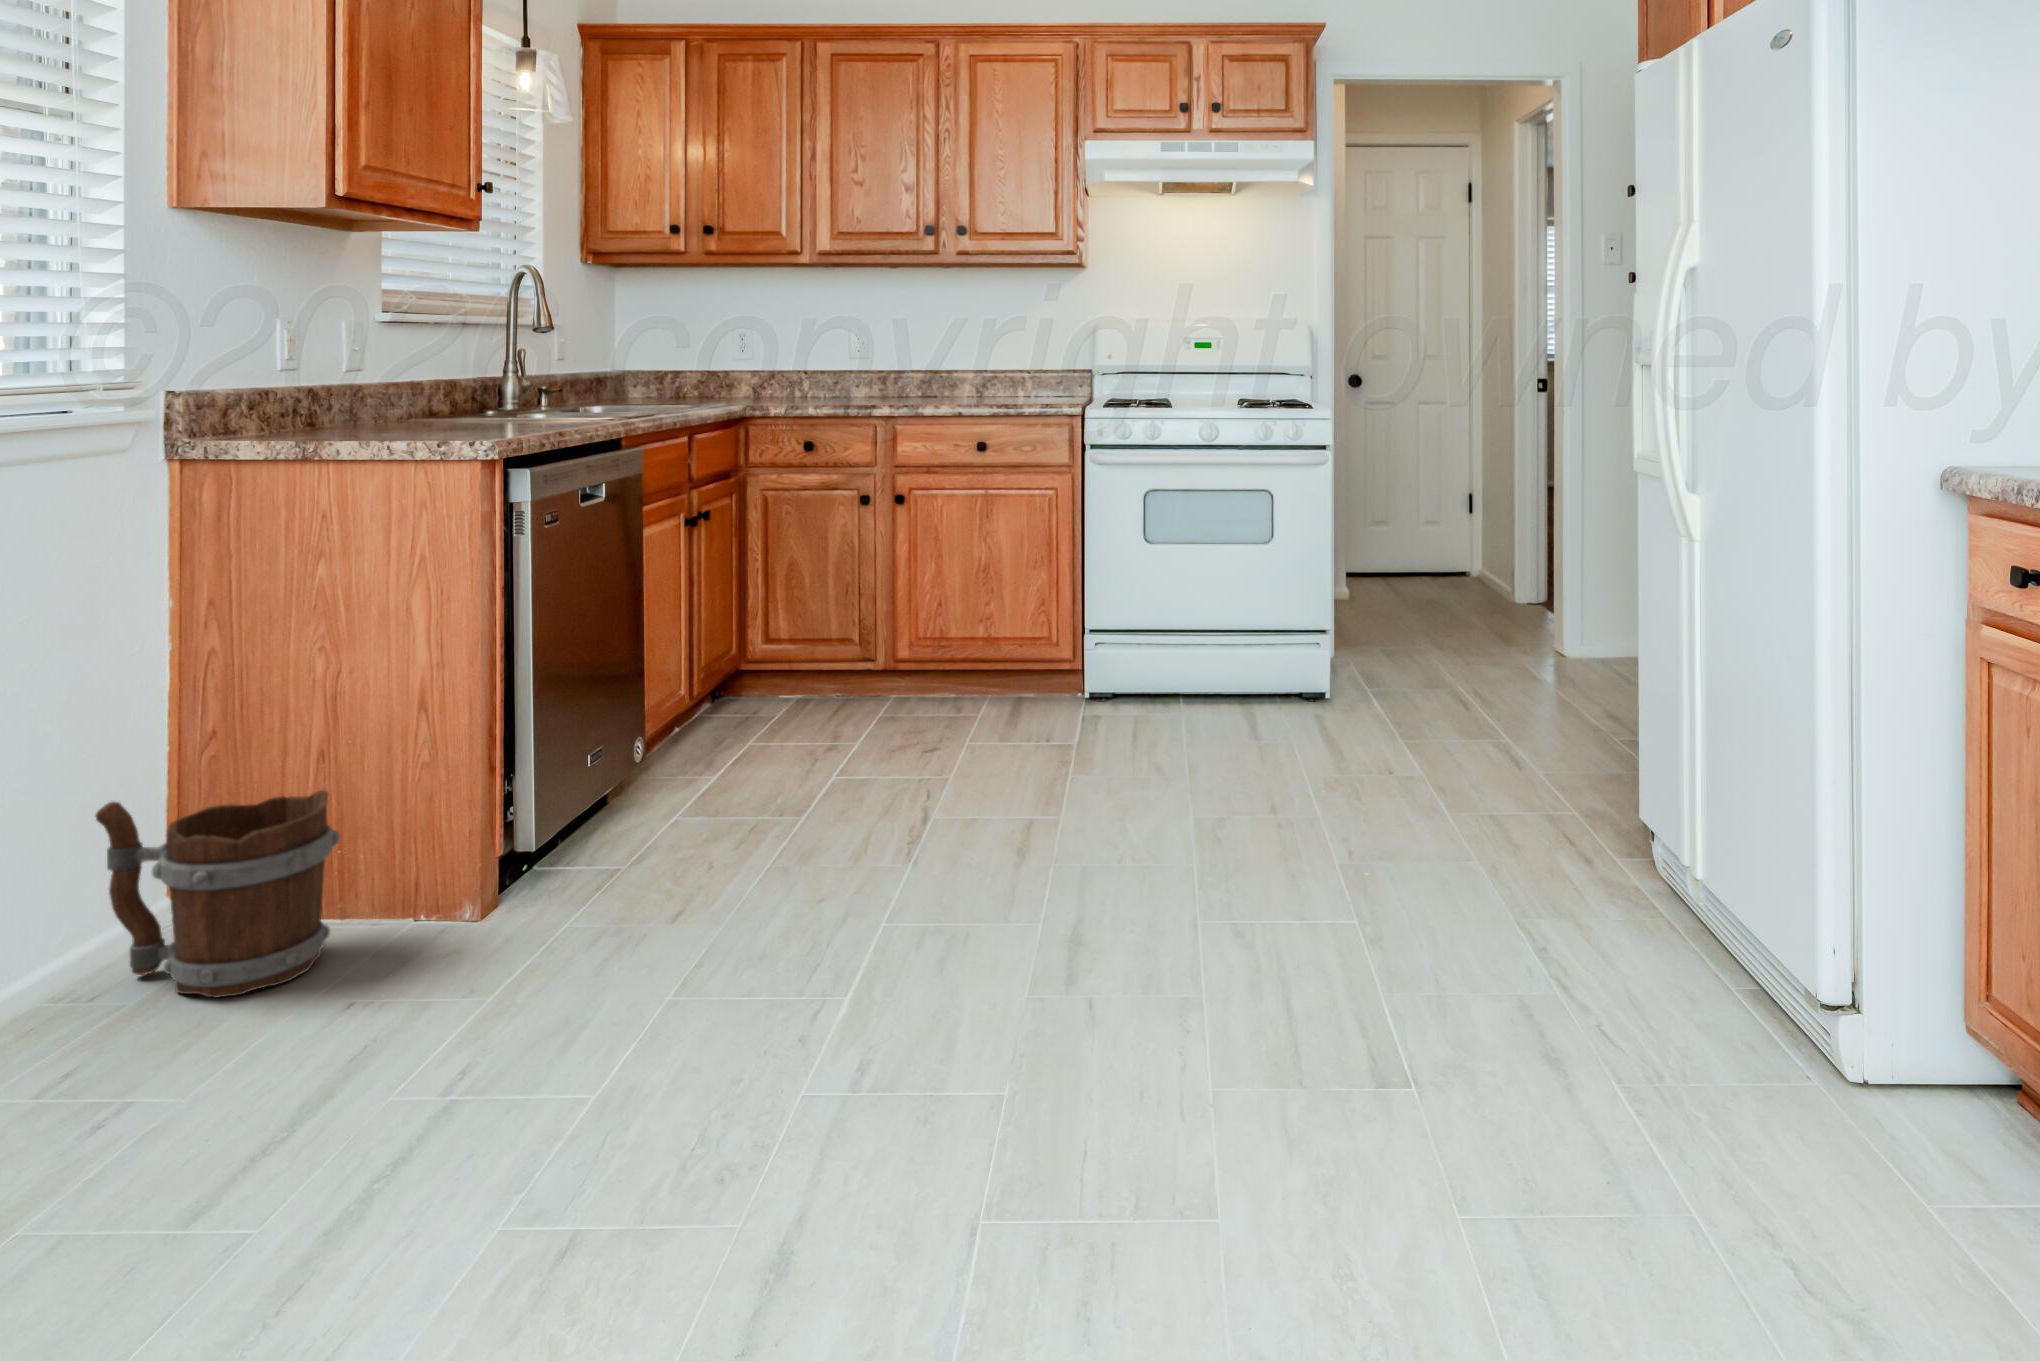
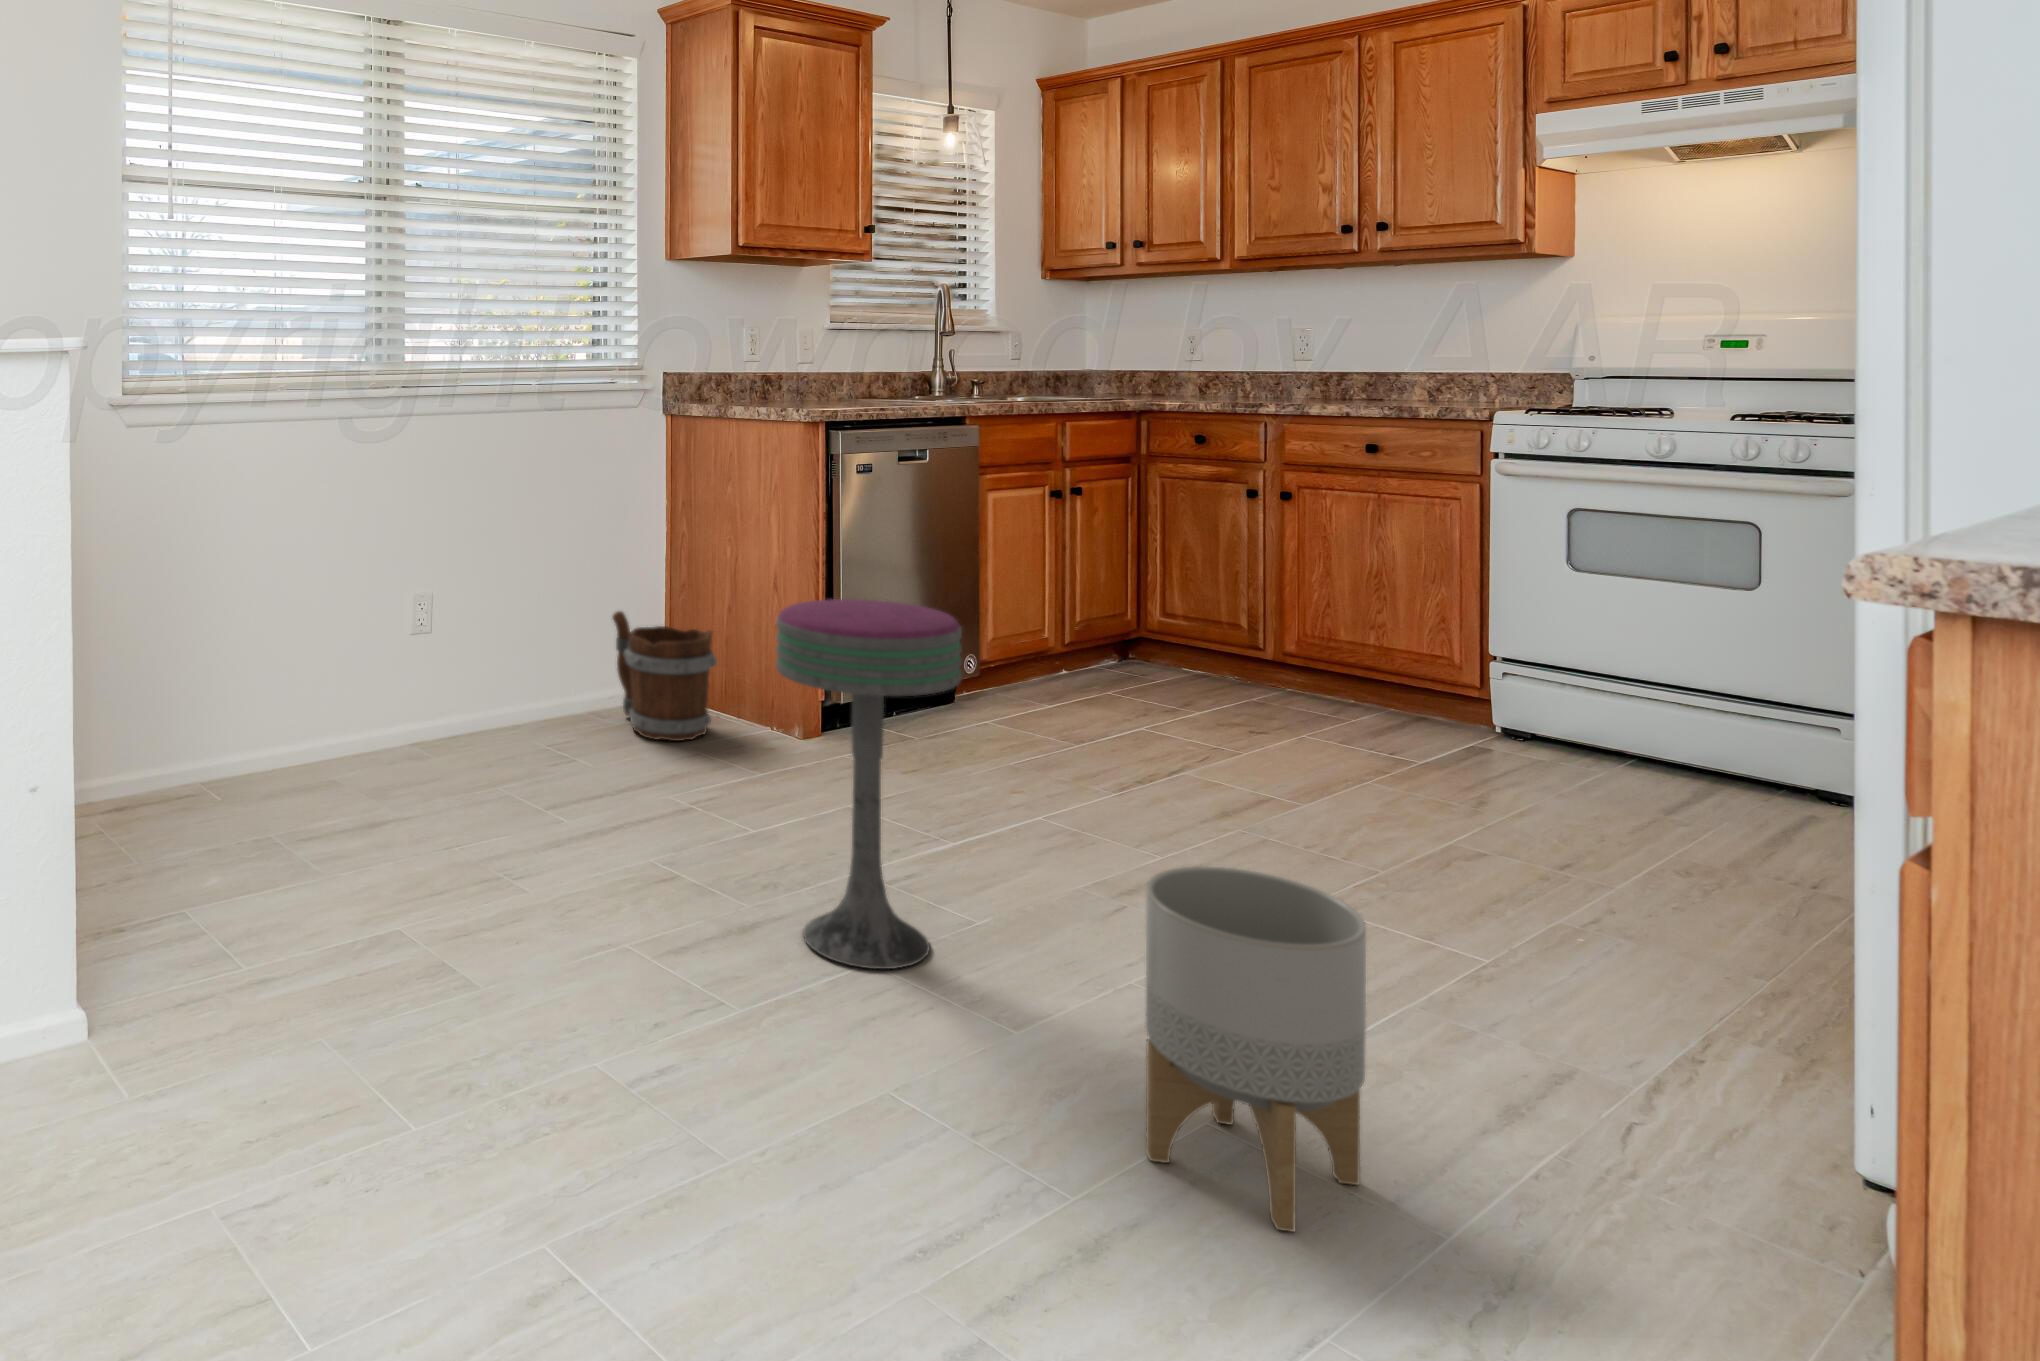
bar stool: none [763,682,1005,1177] -> present [776,599,962,969]
planter: none [1328,865,1514,1197] -> present [1145,866,1366,1232]

